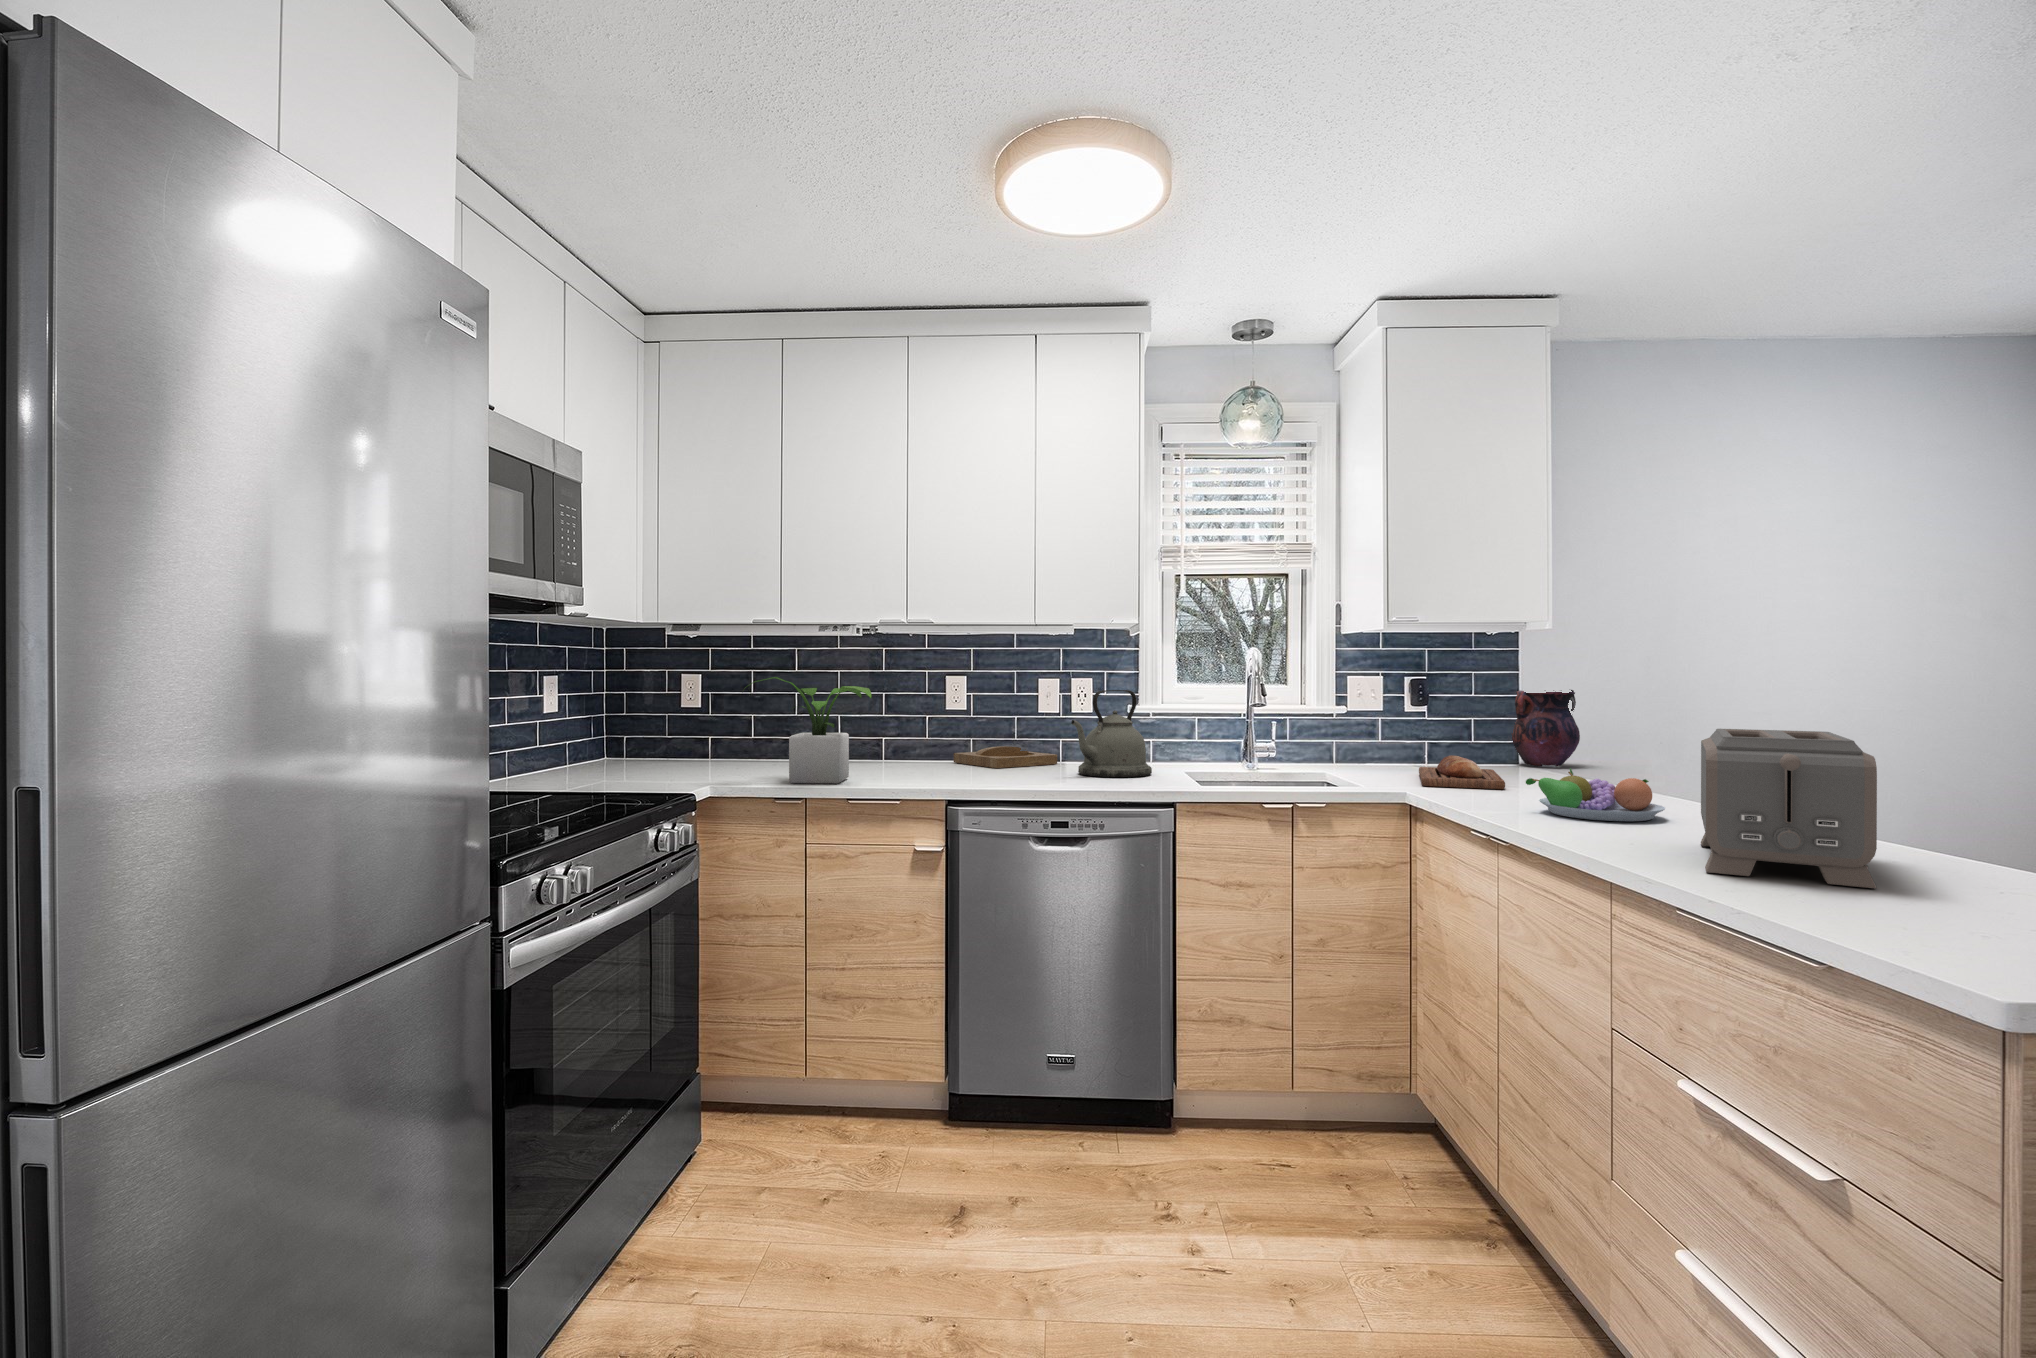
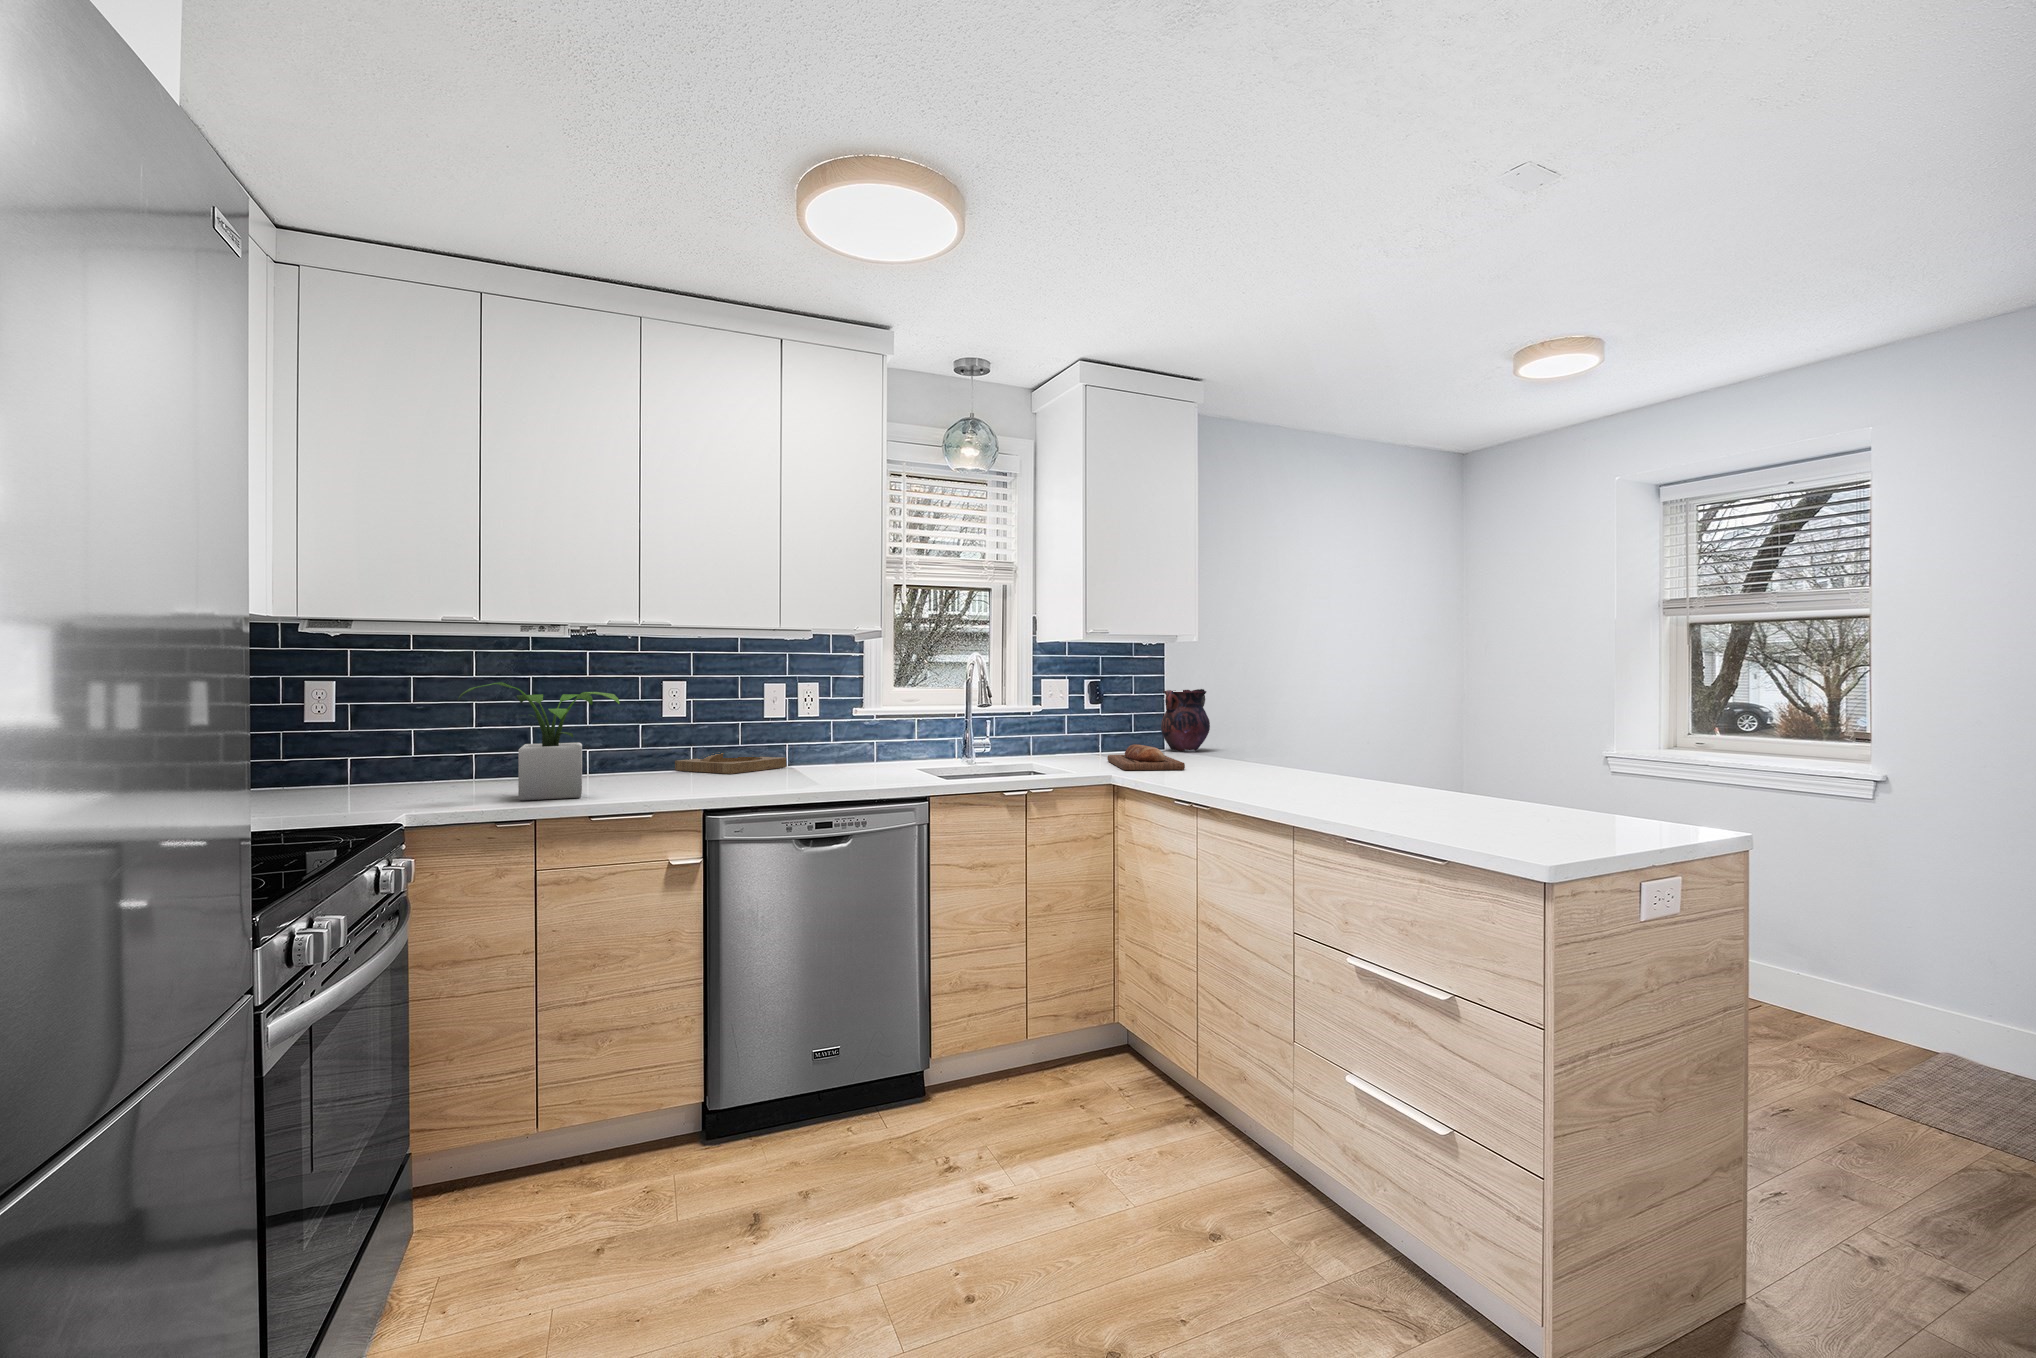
kettle: present [1071,690,1152,777] -> none [820,693,892,776]
toaster: present [1701,729,1877,889] -> none [1358,715,1487,821]
fruit bowl: present [1526,768,1665,821] -> none [1221,750,1316,788]

